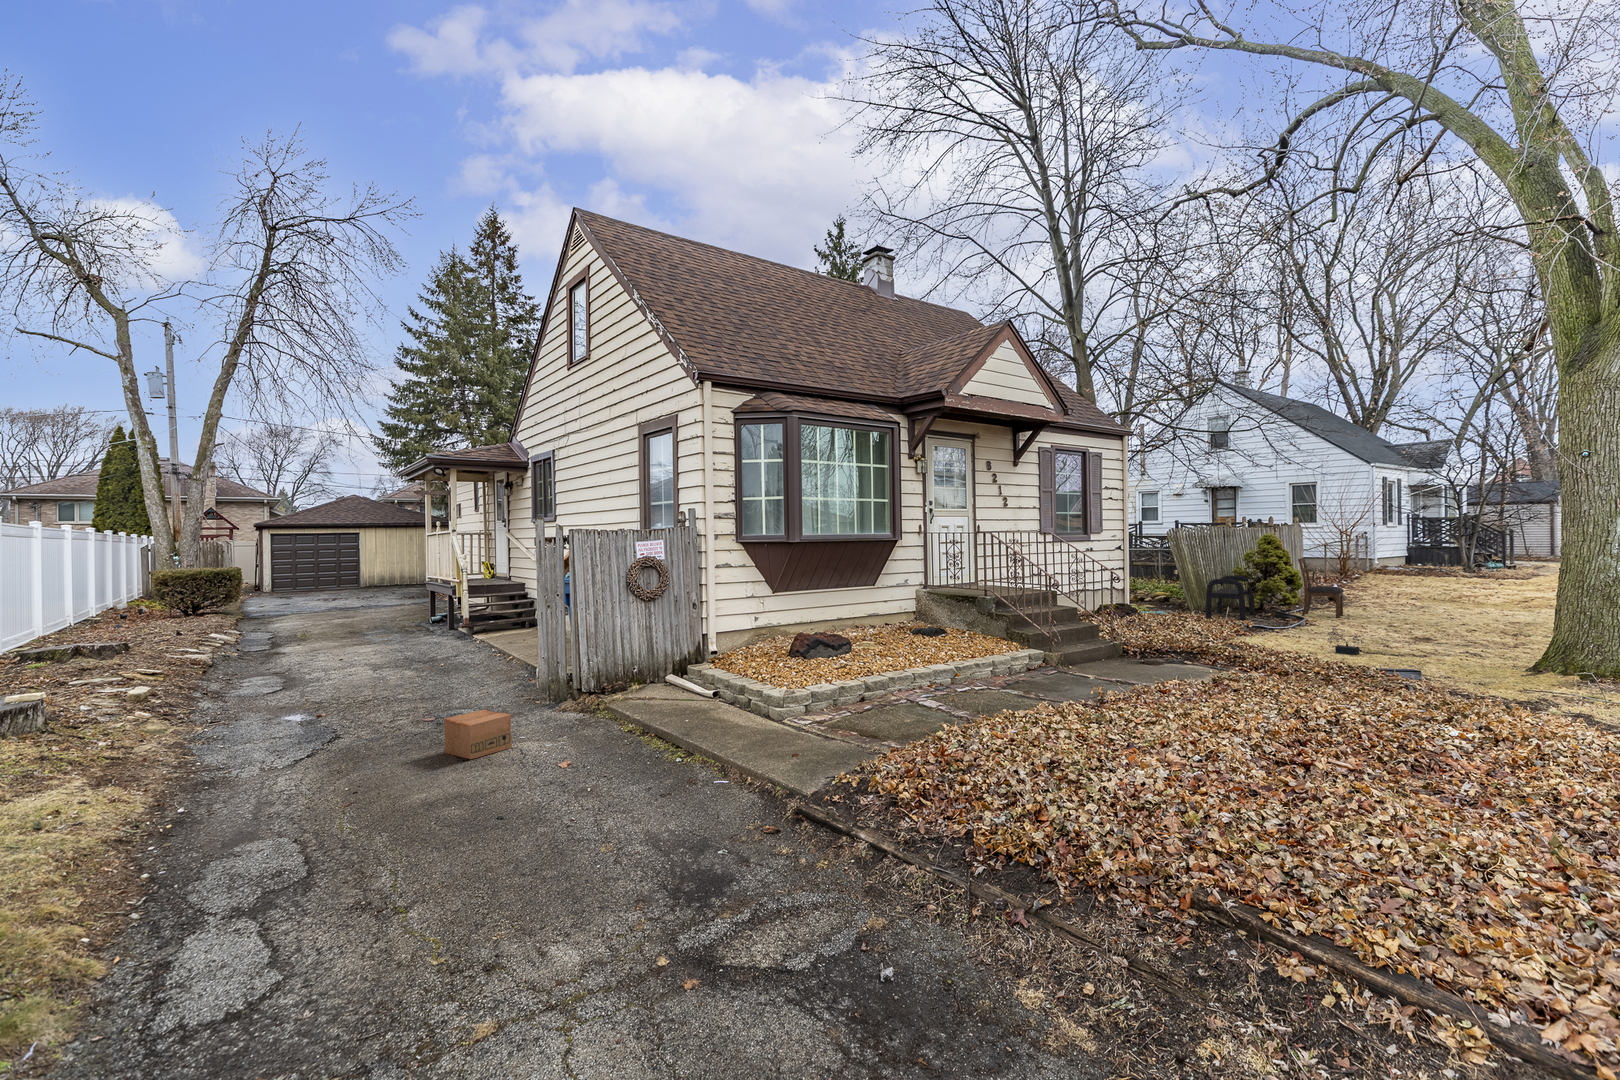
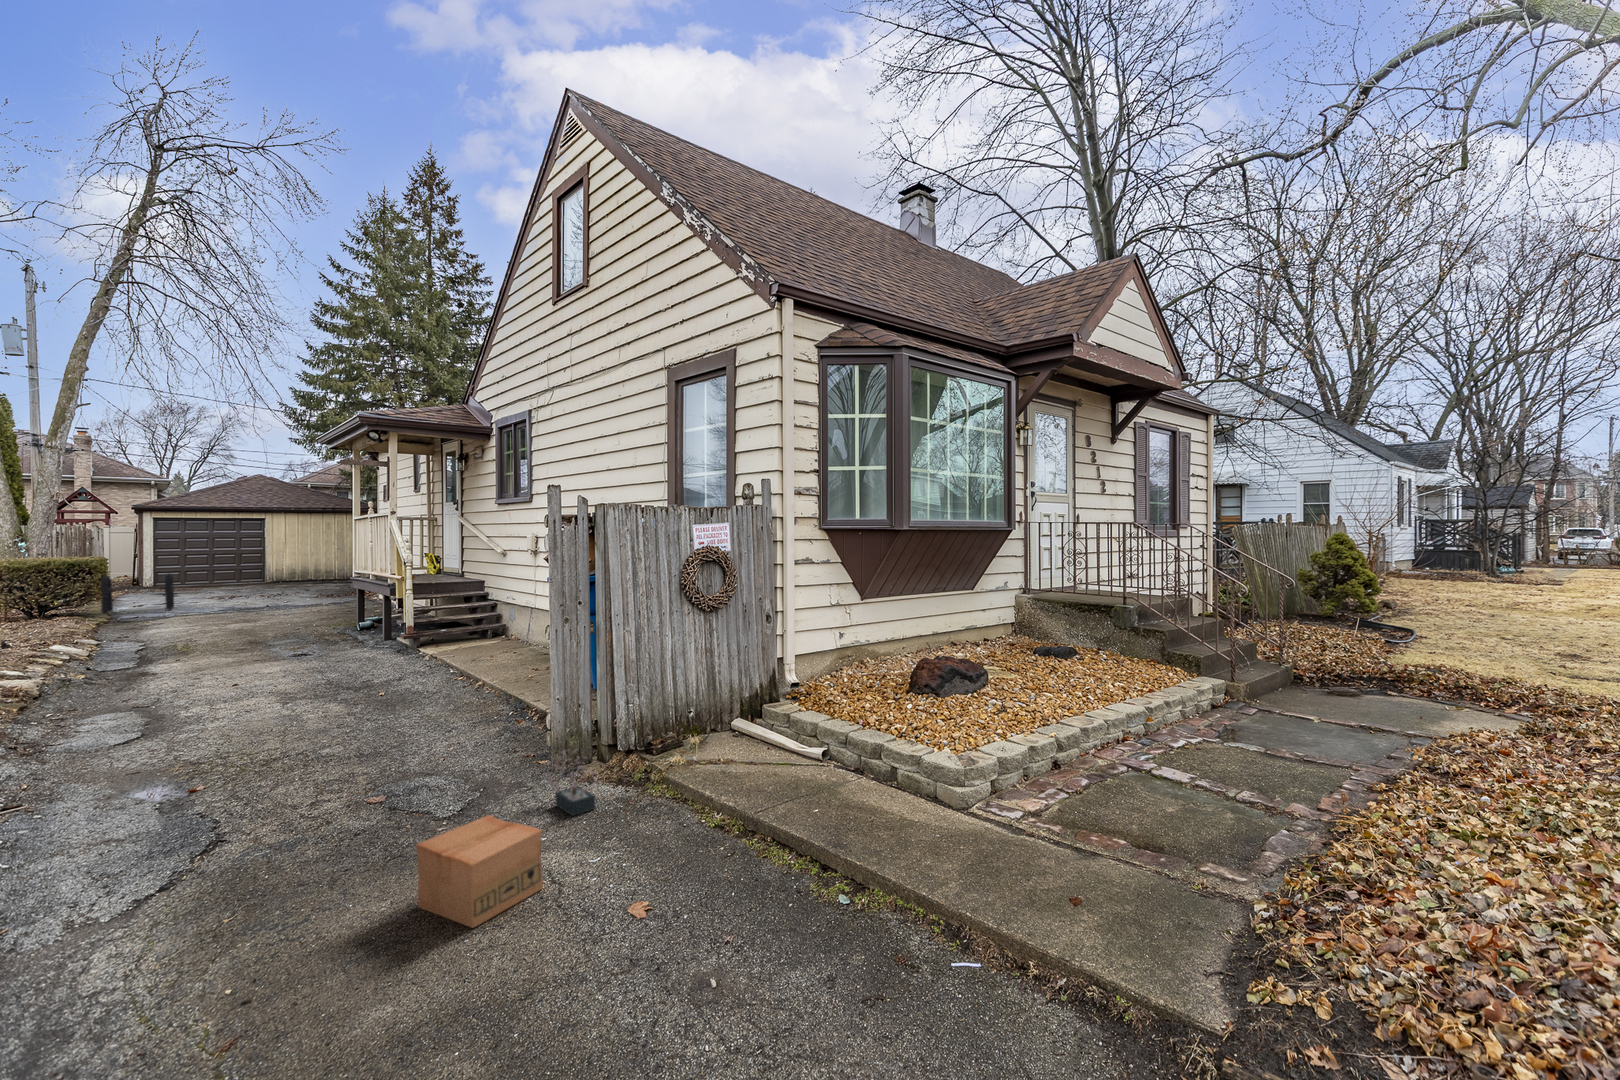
chair: present [1298,558,1344,618] -> none [1401,557,1455,626]
bench: present [1206,576,1255,620] -> present [101,574,174,614]
decorative plant: present [1328,628,1364,655] -> present [545,750,601,816]

